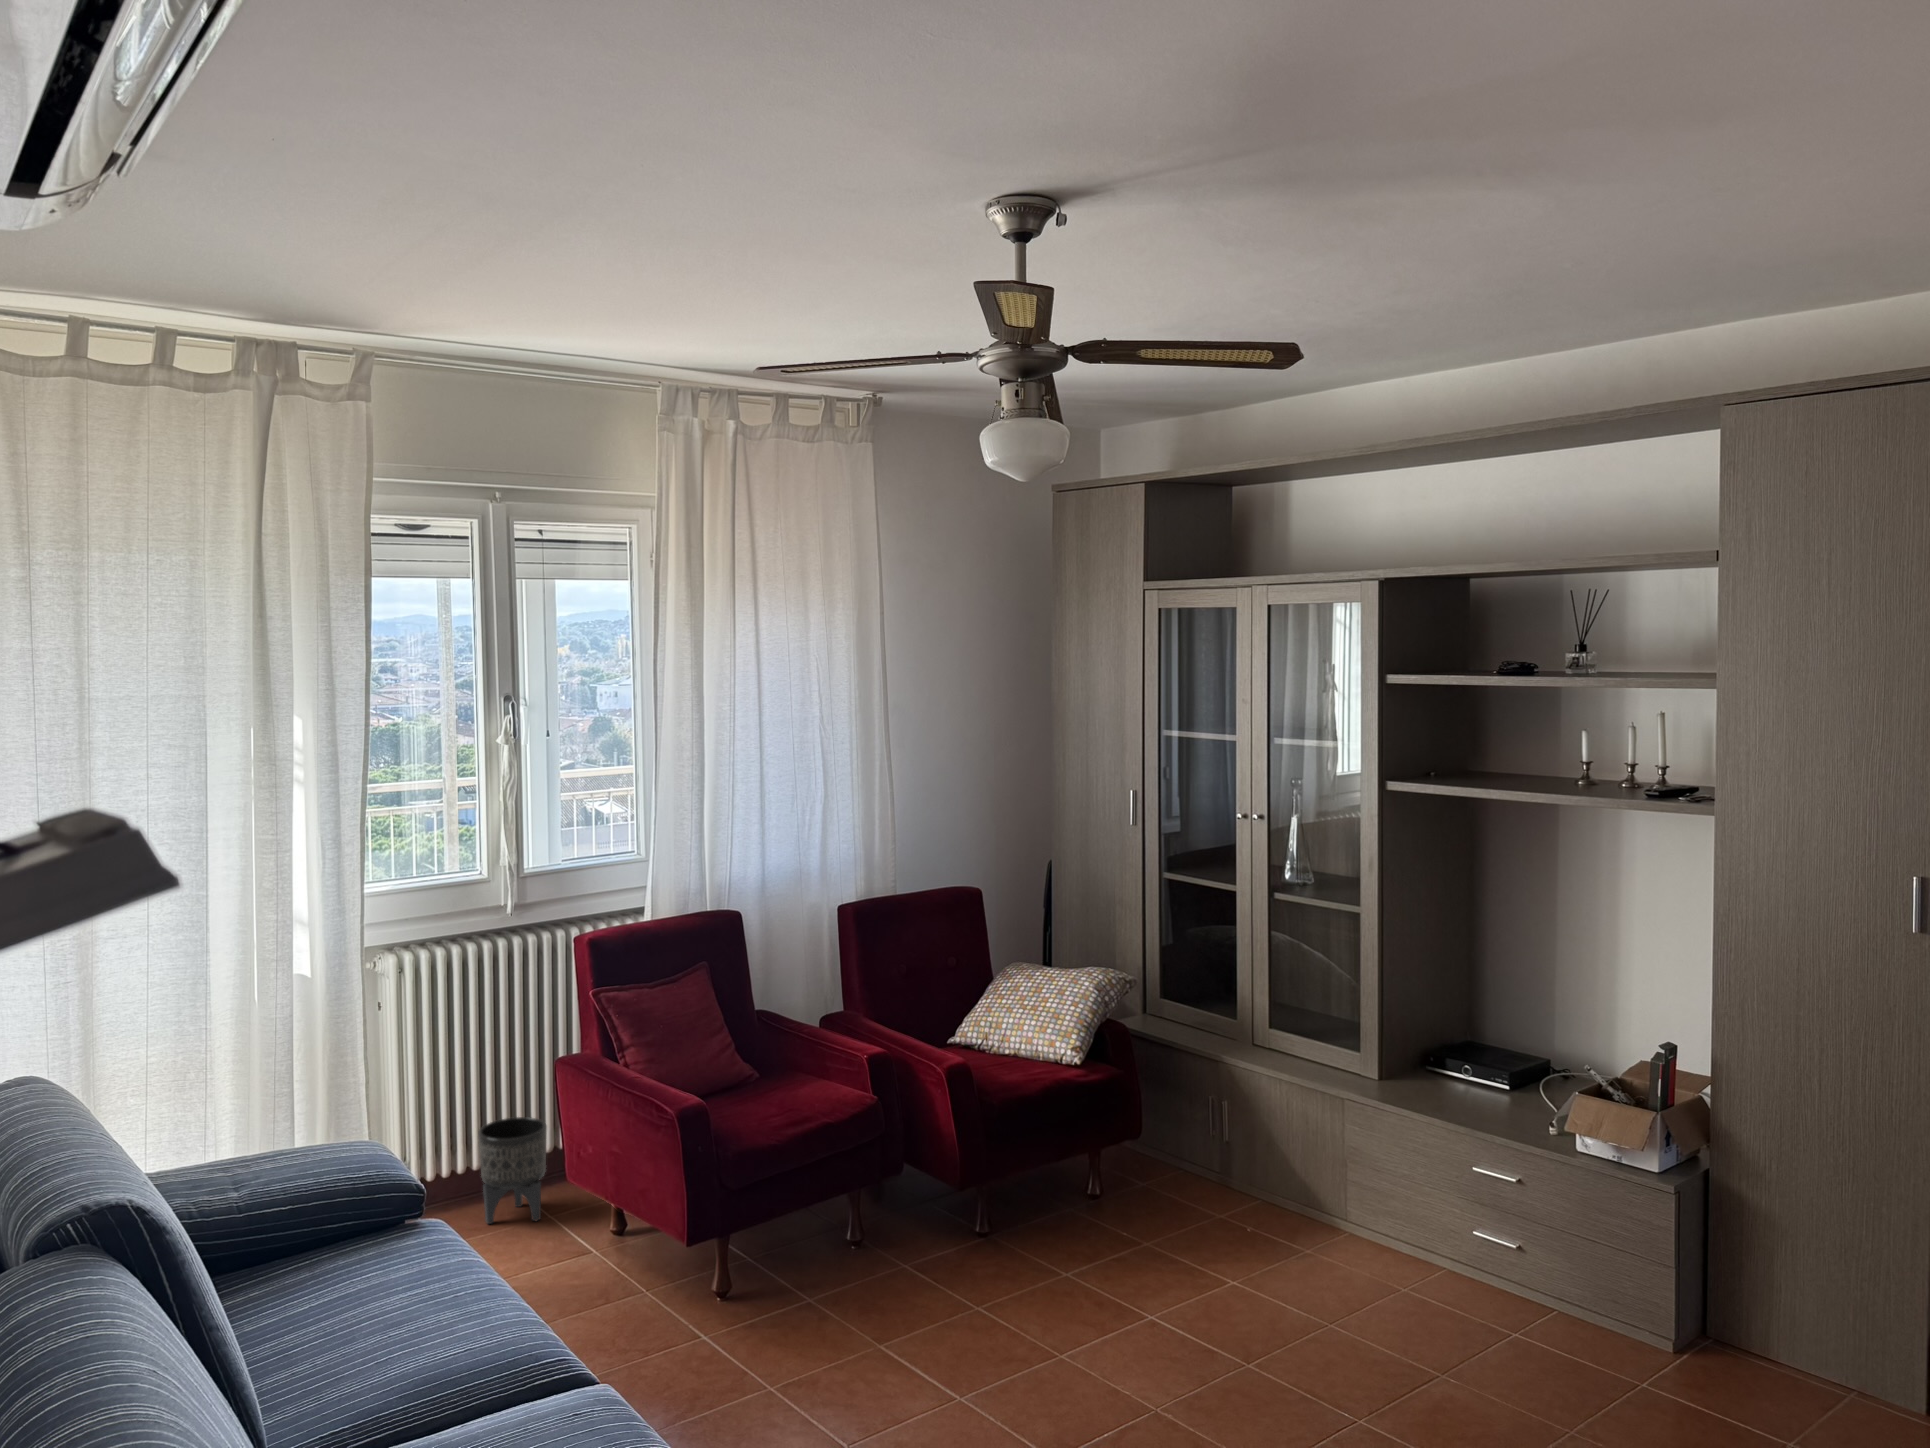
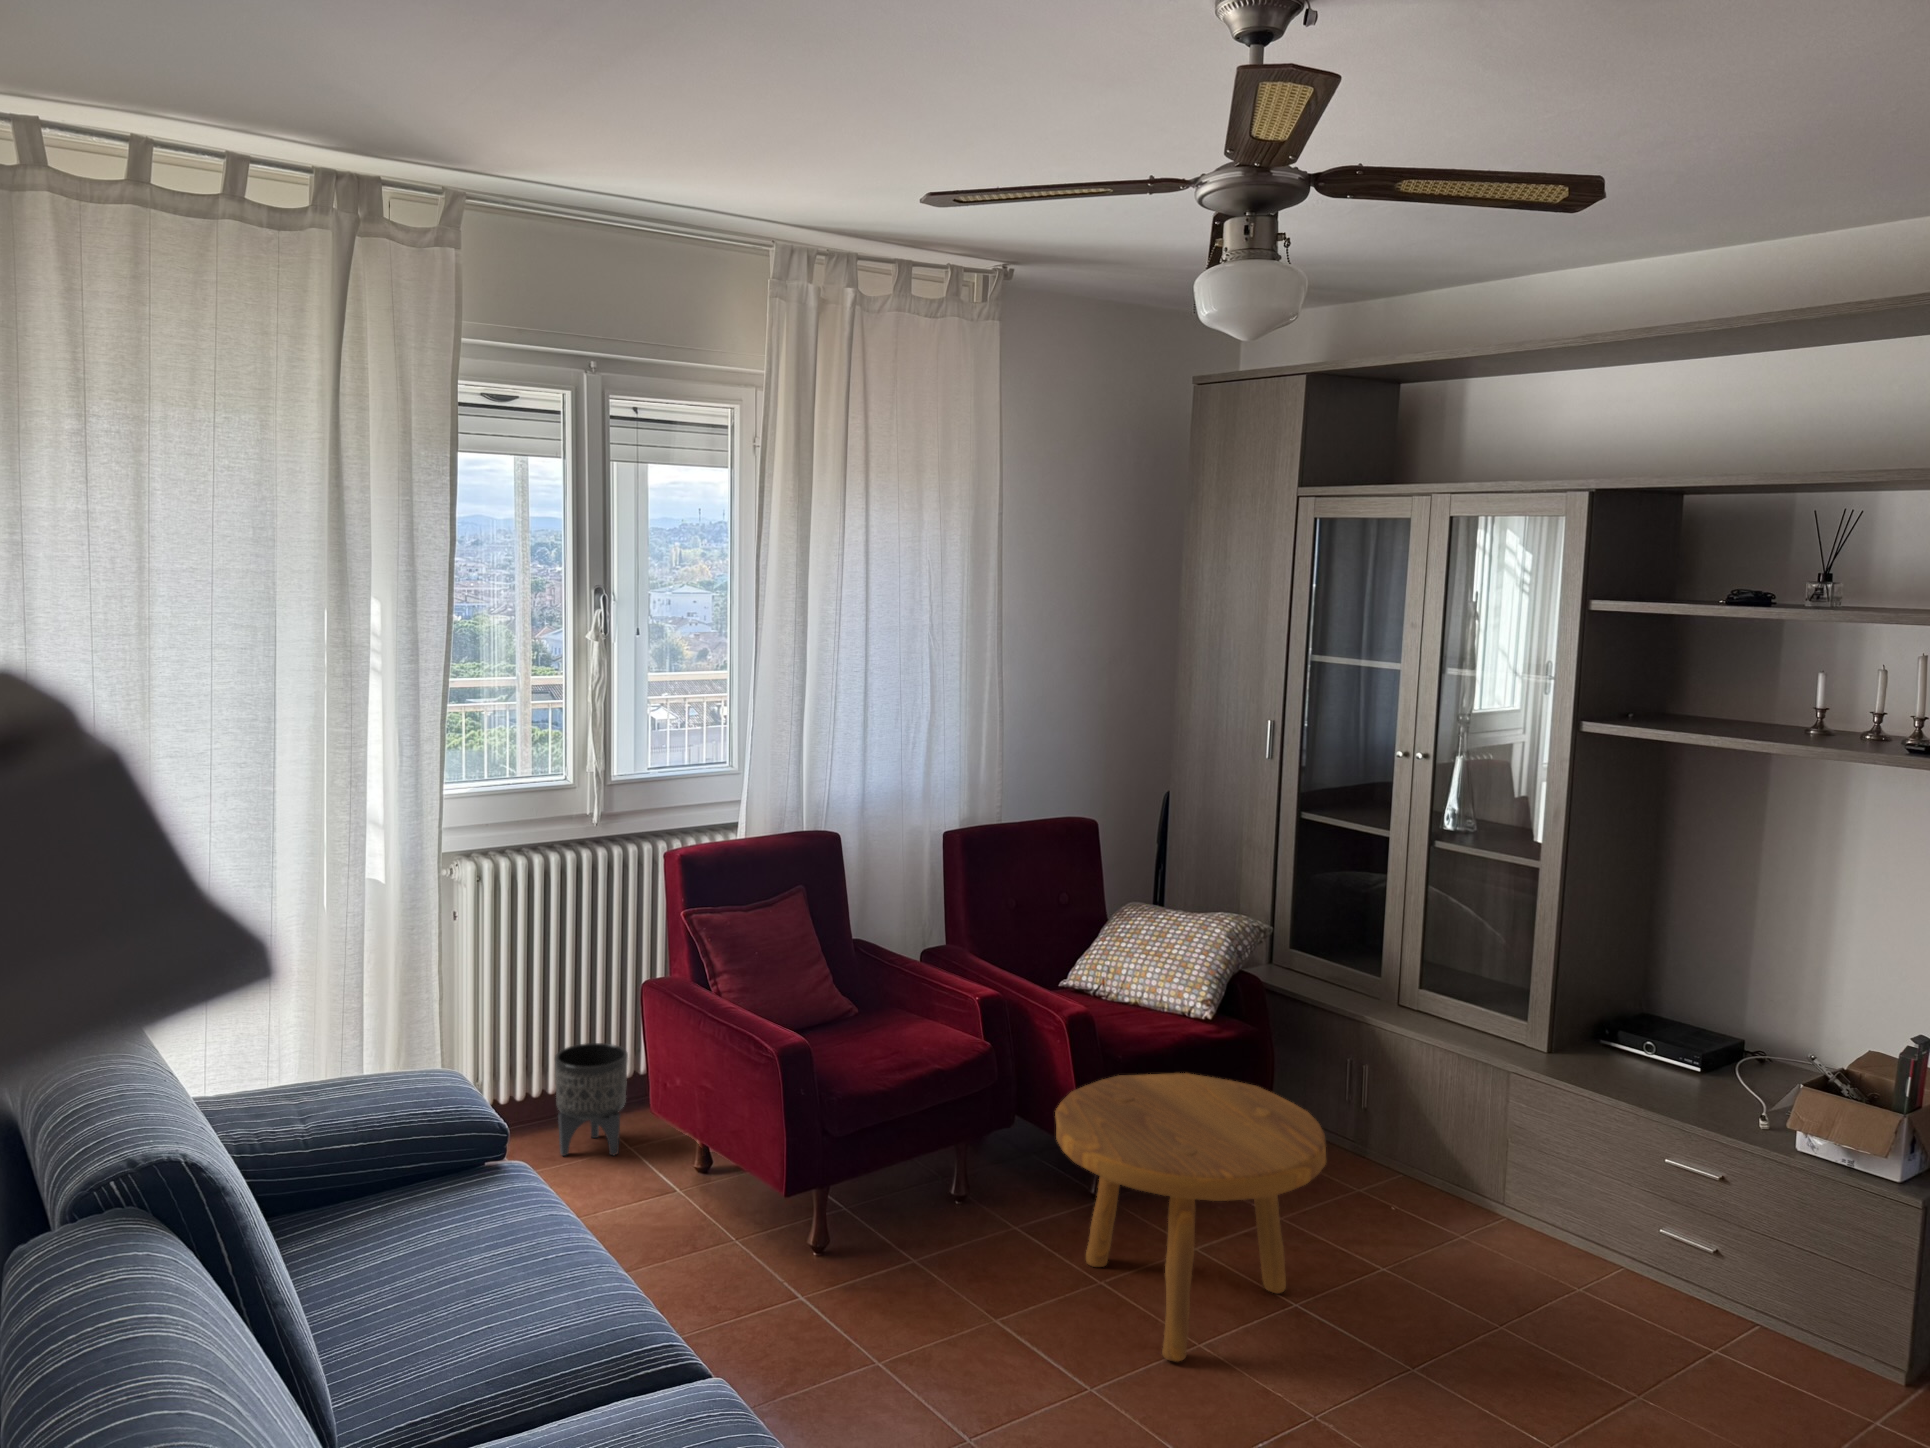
footstool: none [928,1114,1167,1371] -> present [1055,1073,1326,1362]

